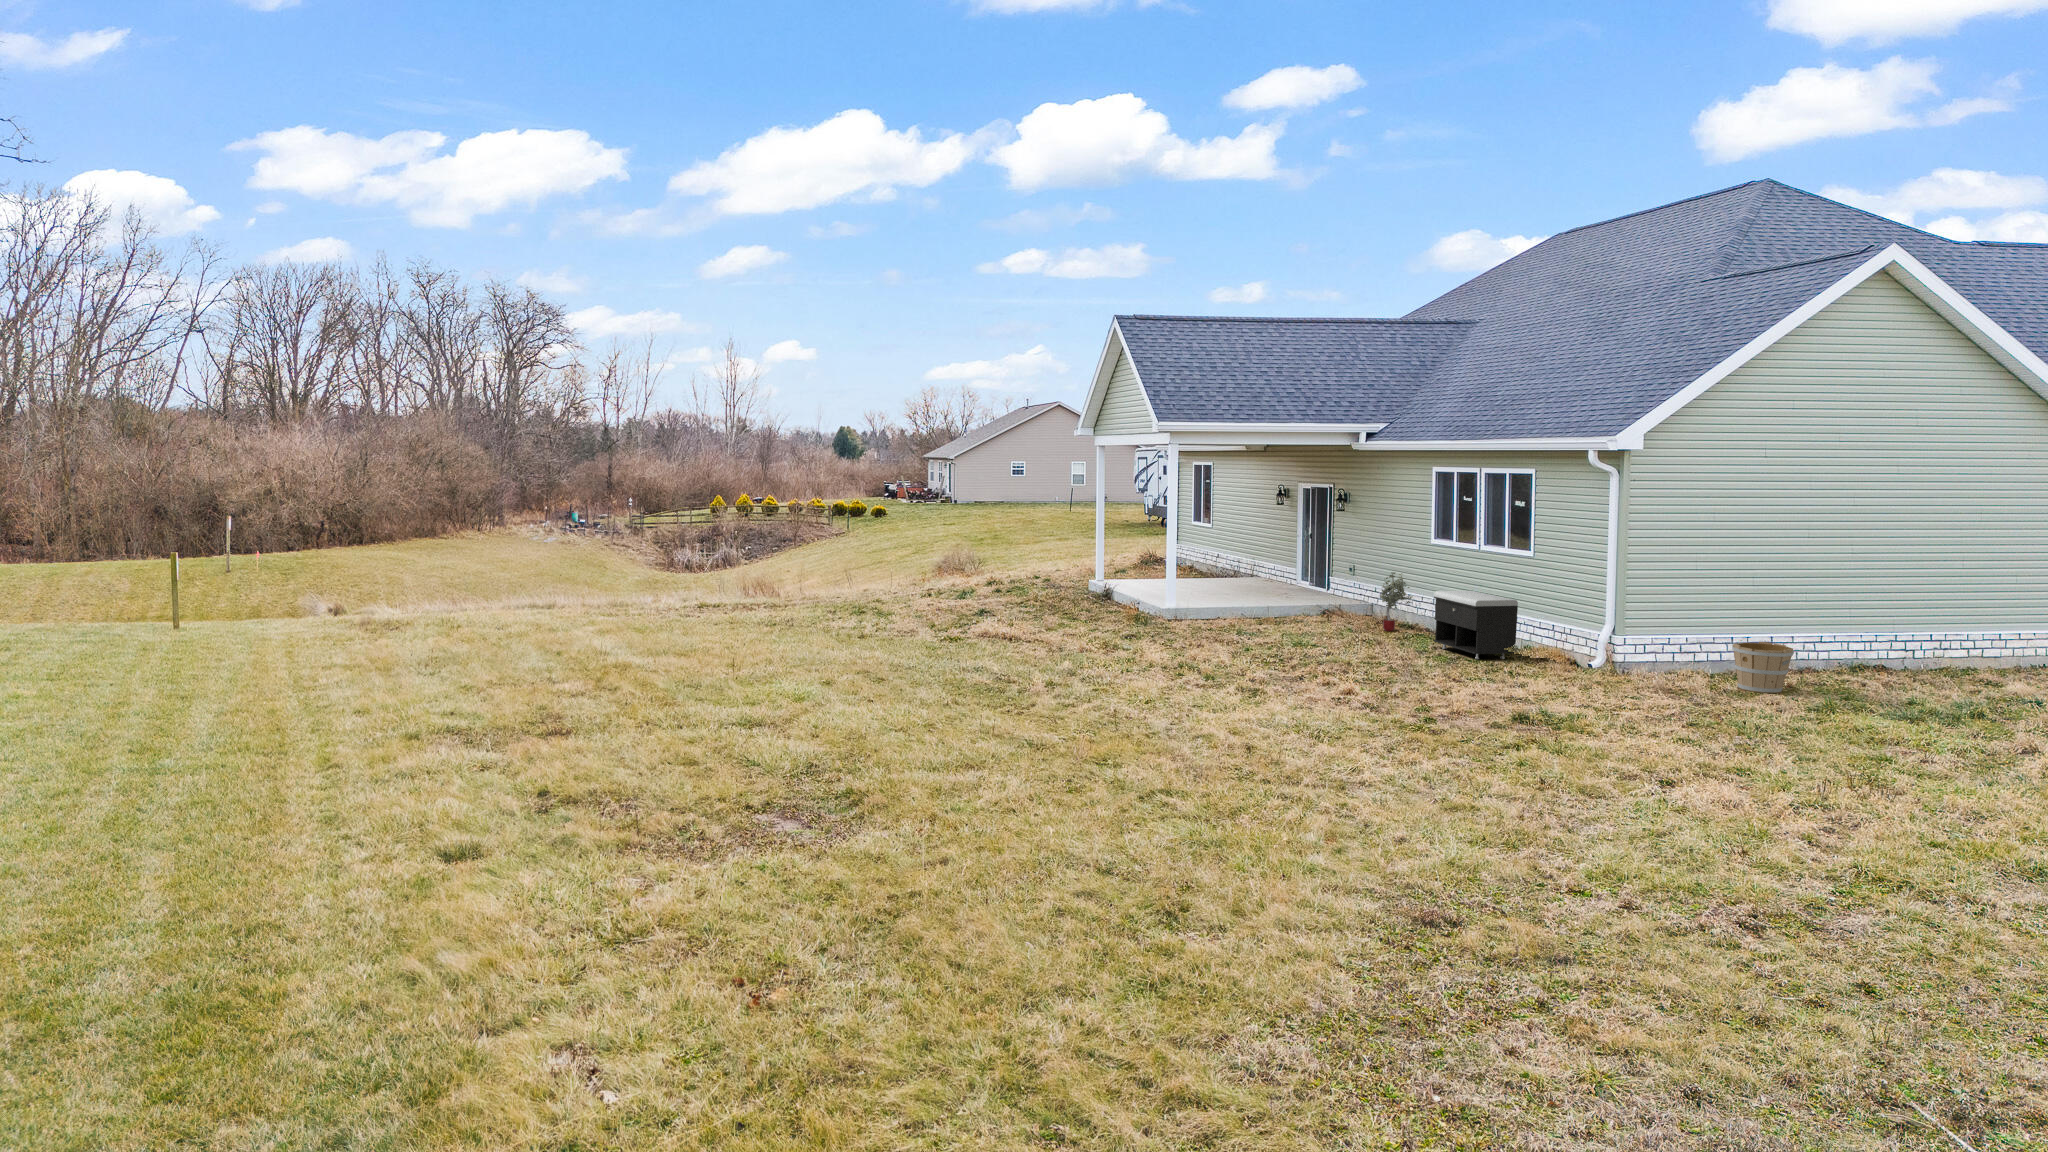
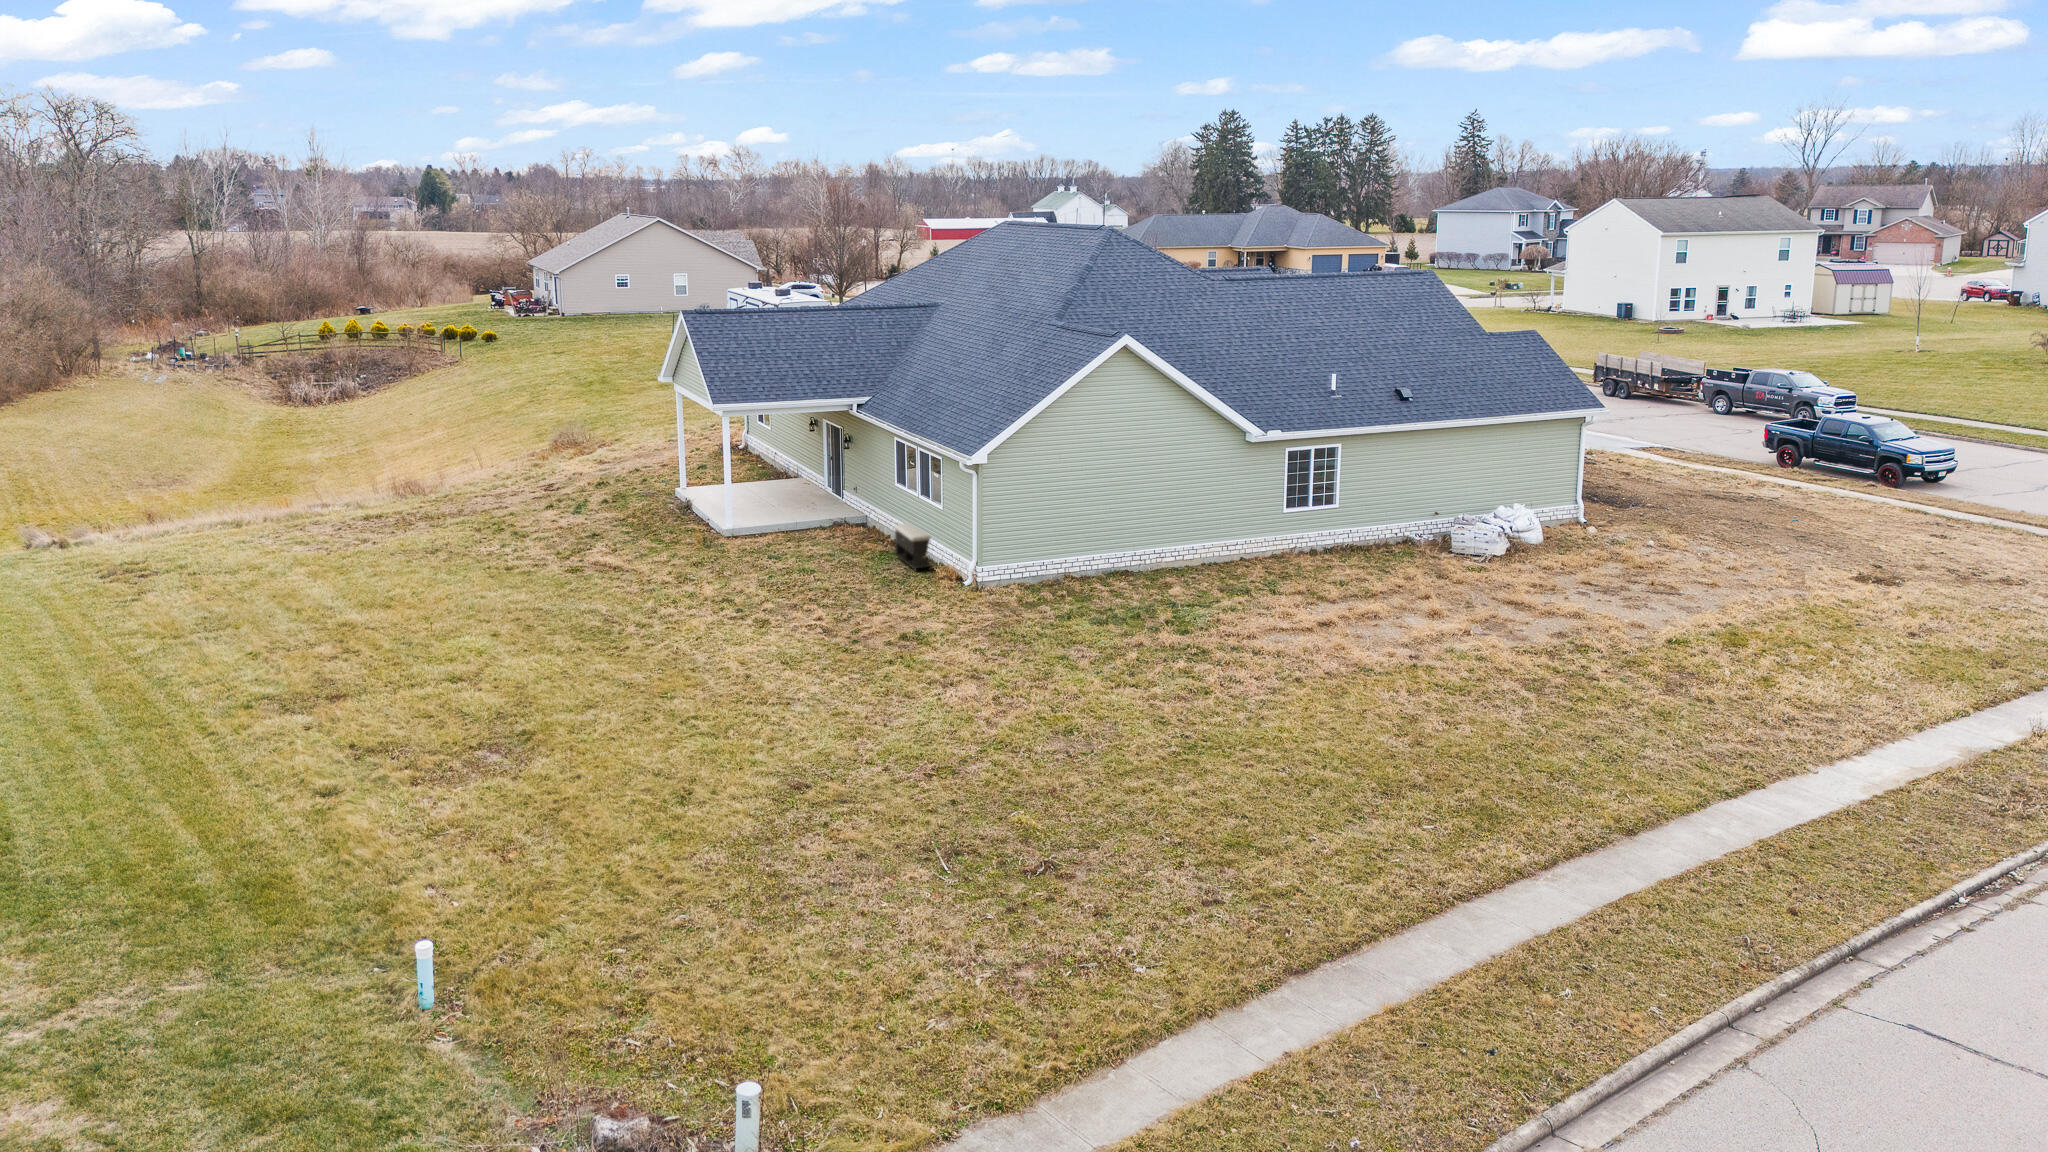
potted tree: present [1380,572,1413,631] -> none [869,502,891,539]
wooden bucket: present [1732,642,1794,693] -> none [1040,566,1069,597]

